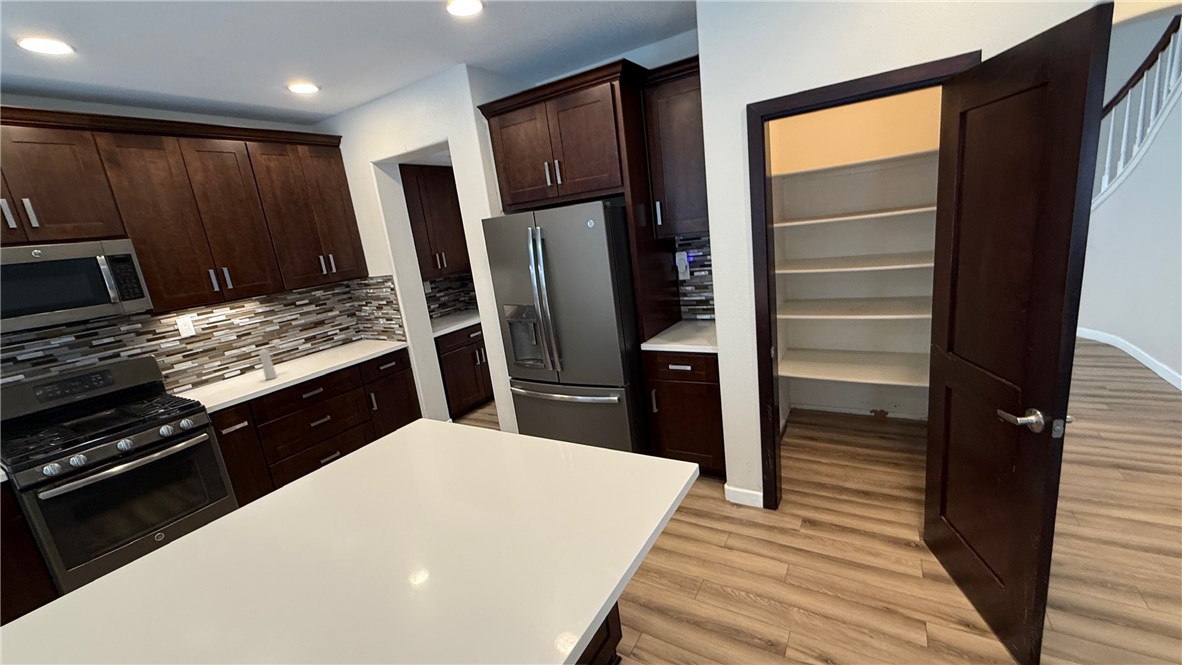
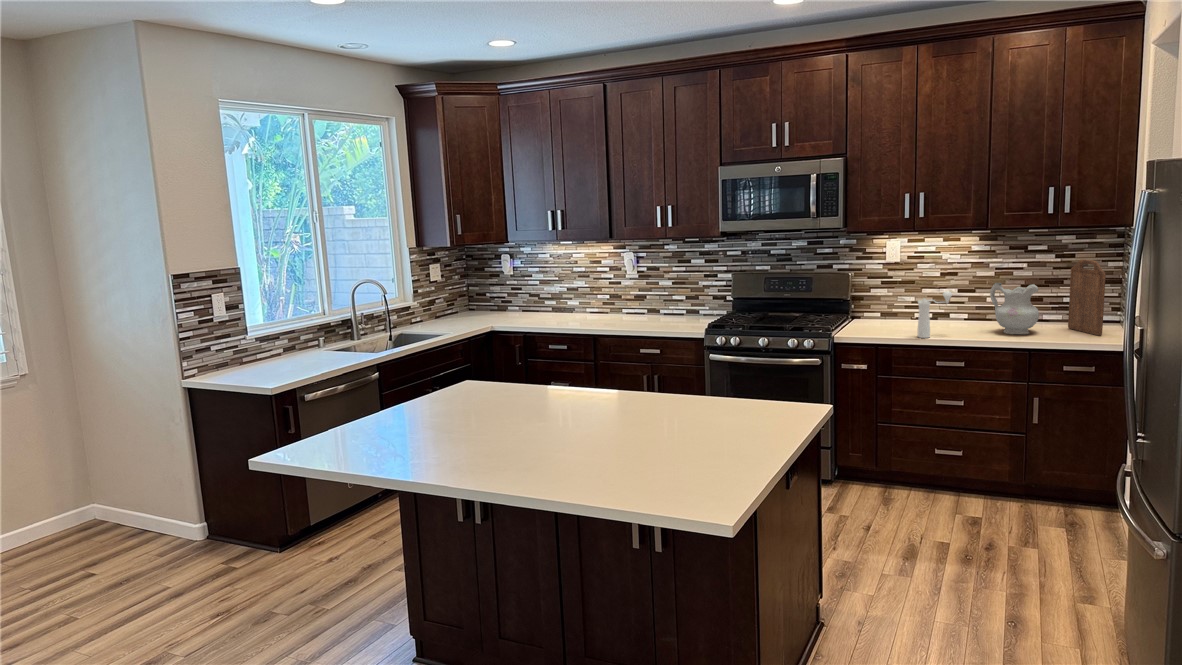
cutting board: none [335,301,372,347] -> present [1068,259,1106,336]
ceramic pitcher: none [297,323,335,360] -> present [990,283,1039,335]

